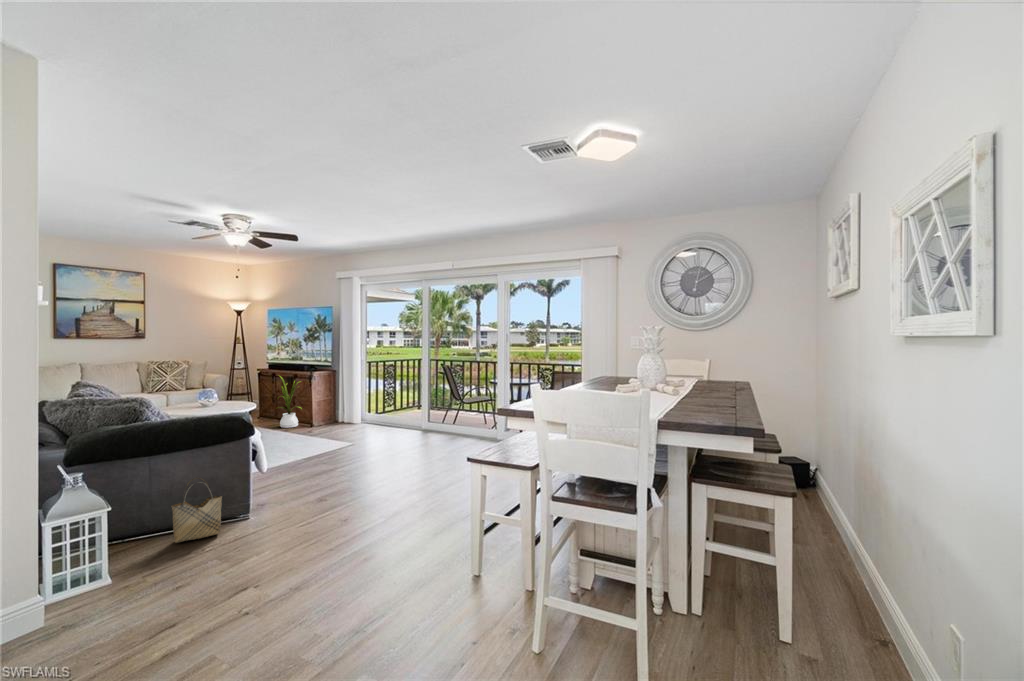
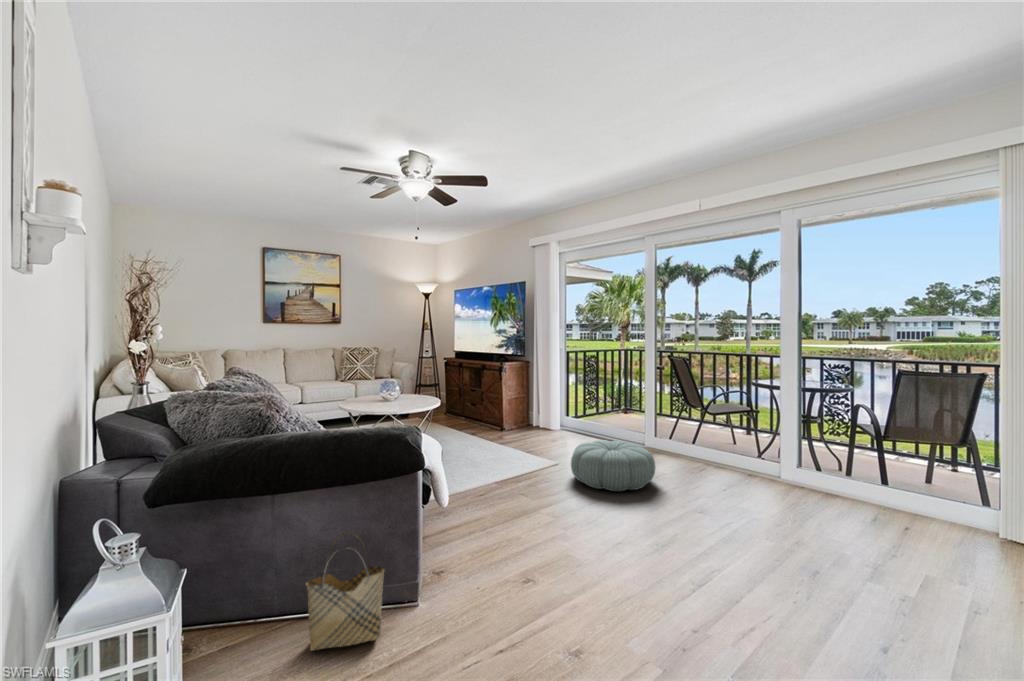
house plant: present [280,376,302,428] -> none [462,365,492,429]
pouf: none [360,425,418,457] -> present [571,440,656,491]

